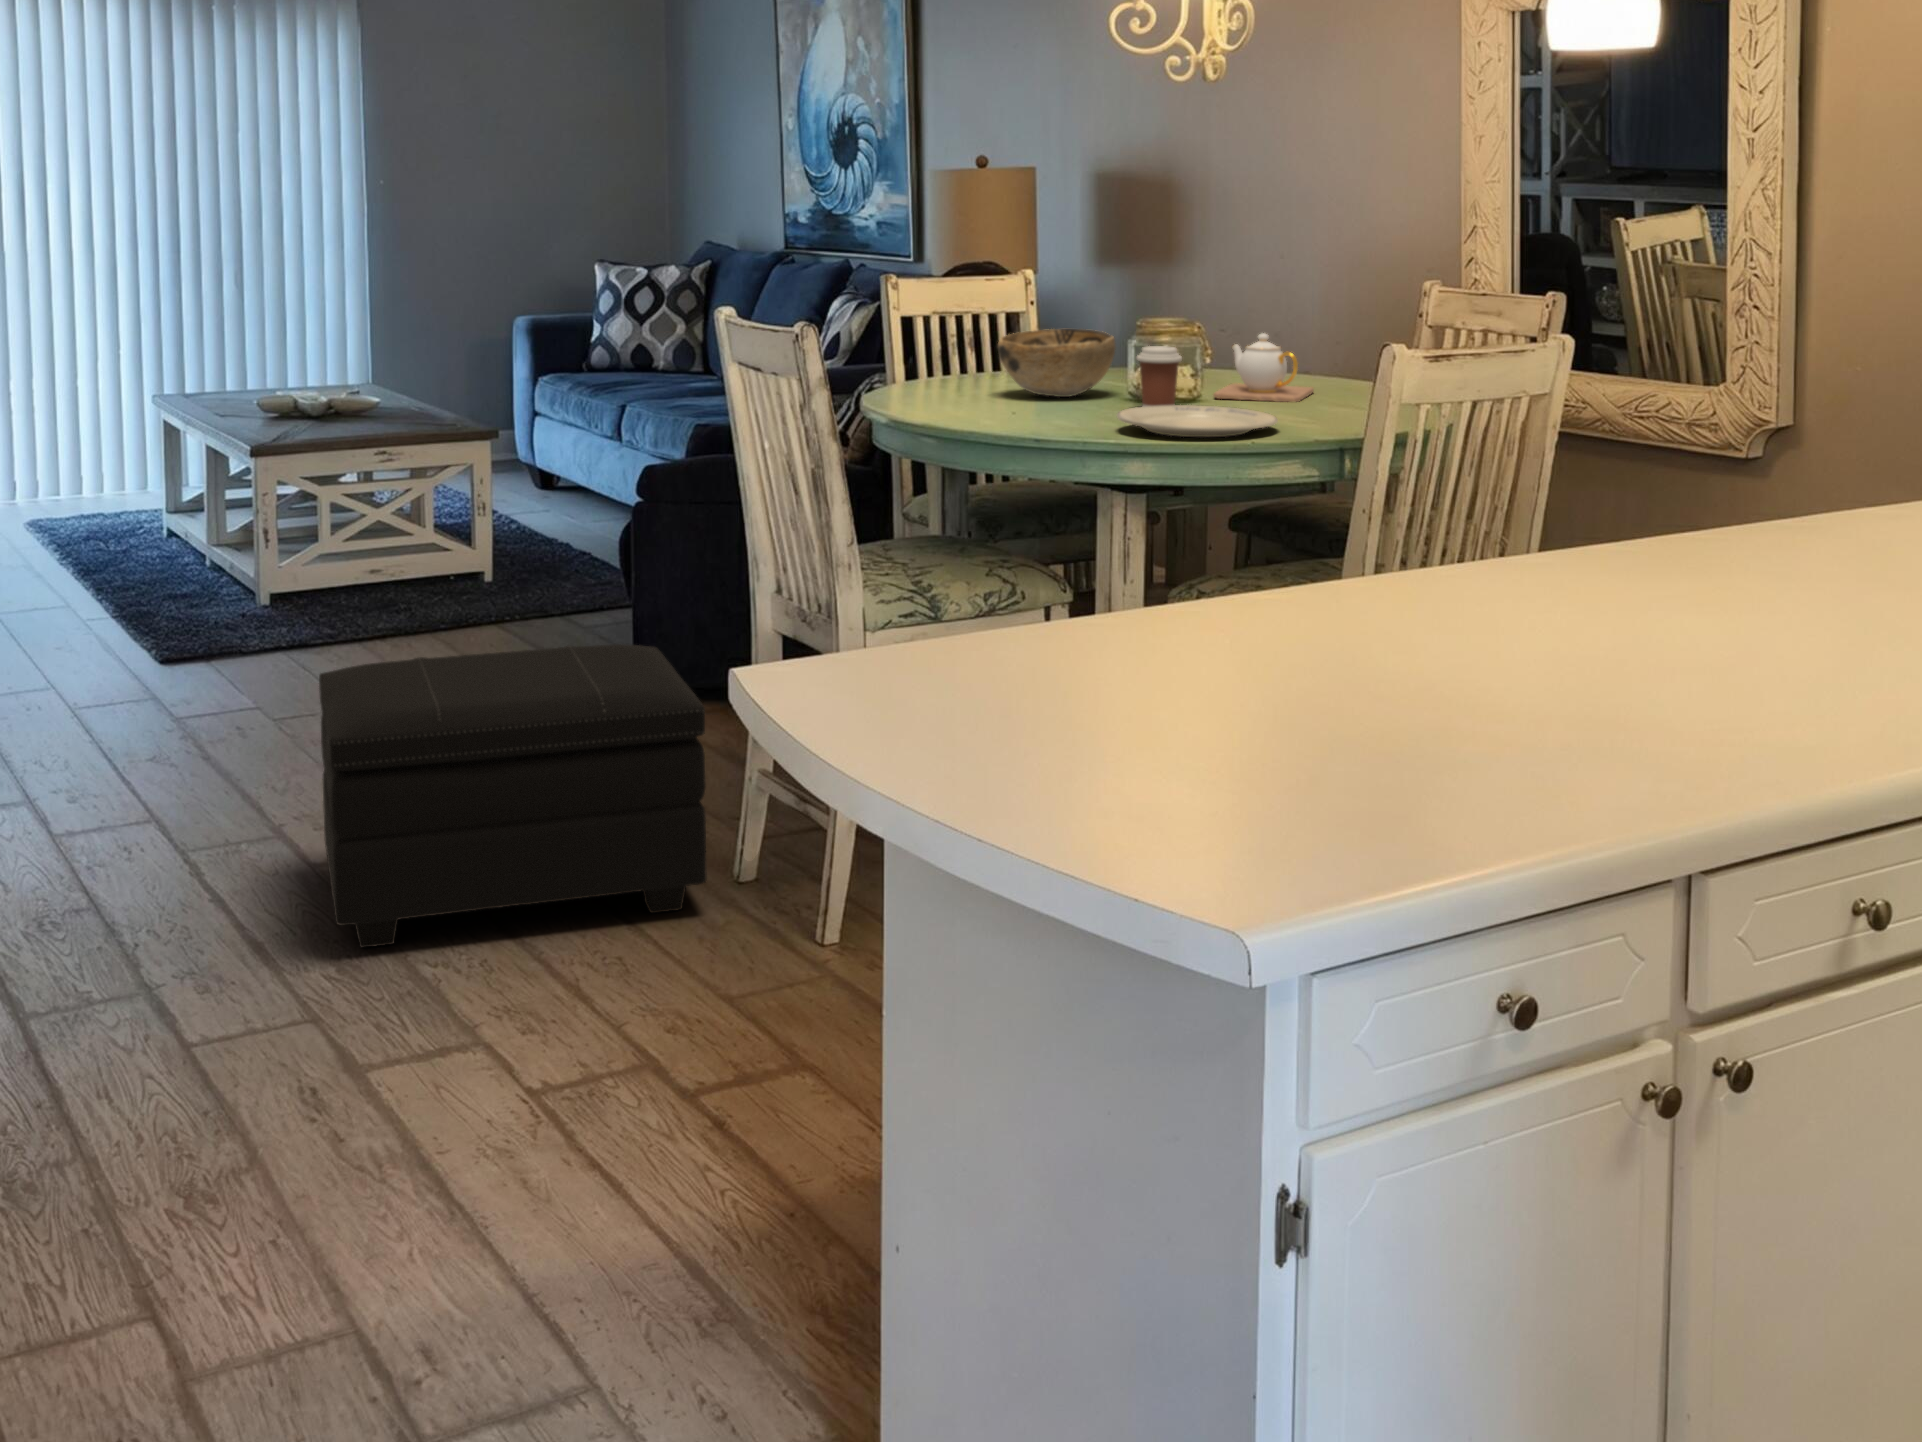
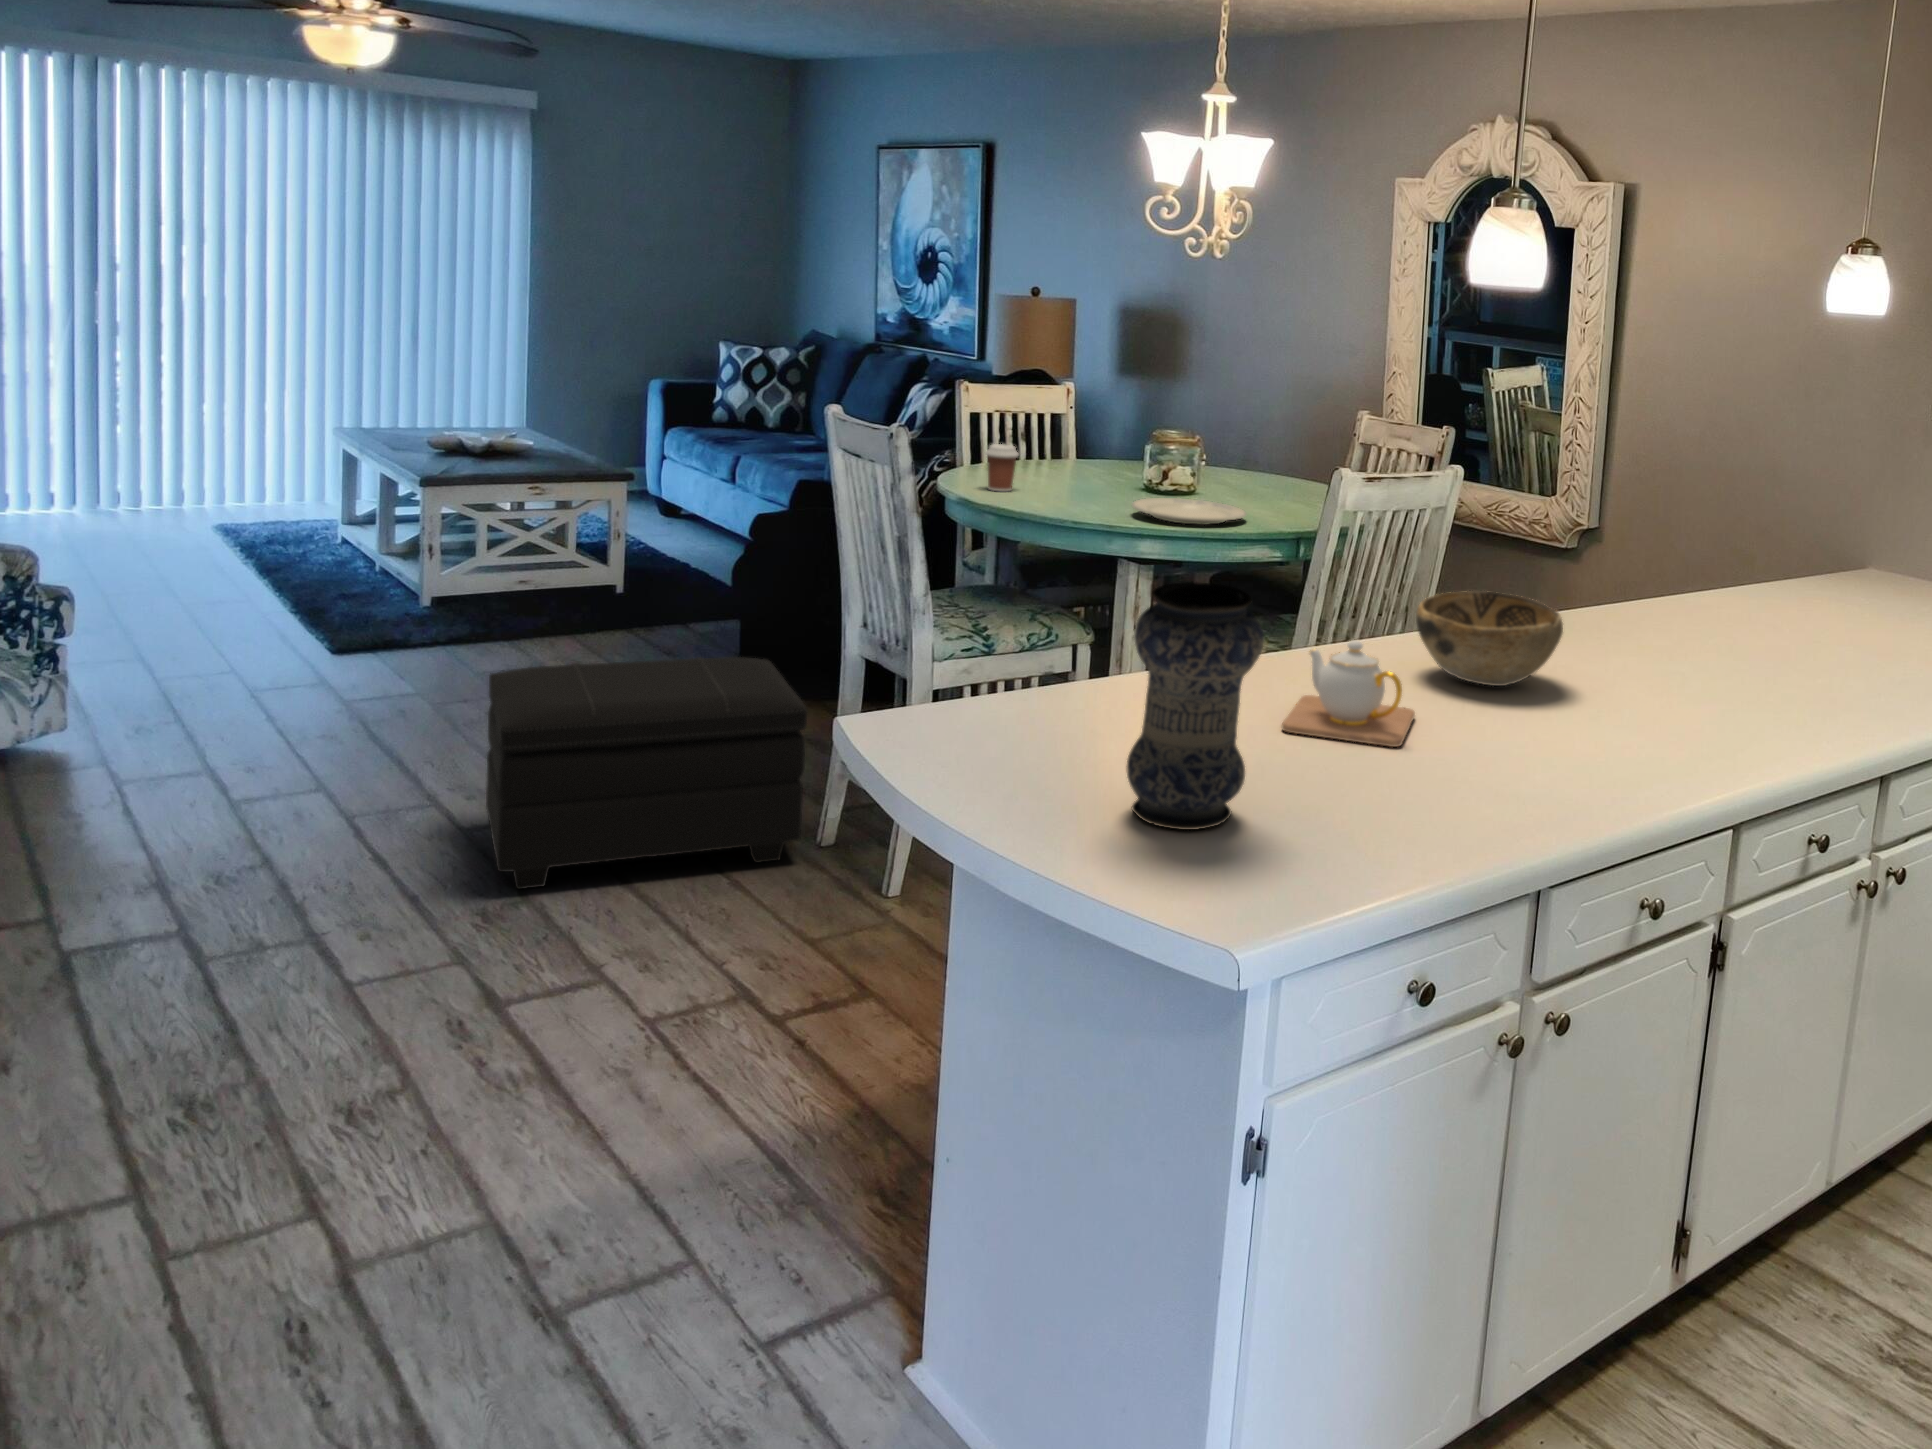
decorative bowl: present [997,329,1116,397] -> present [1416,591,1563,686]
teapot: present [1213,334,1314,402] -> present [1282,640,1415,747]
coffee cup: present [1137,346,1182,407] -> present [986,444,1019,492]
vase: none [1135,470,1336,850] -> present [1126,582,1264,830]

